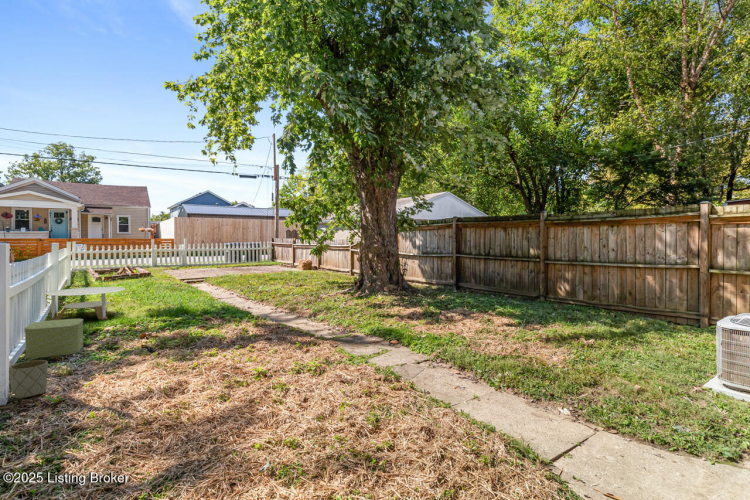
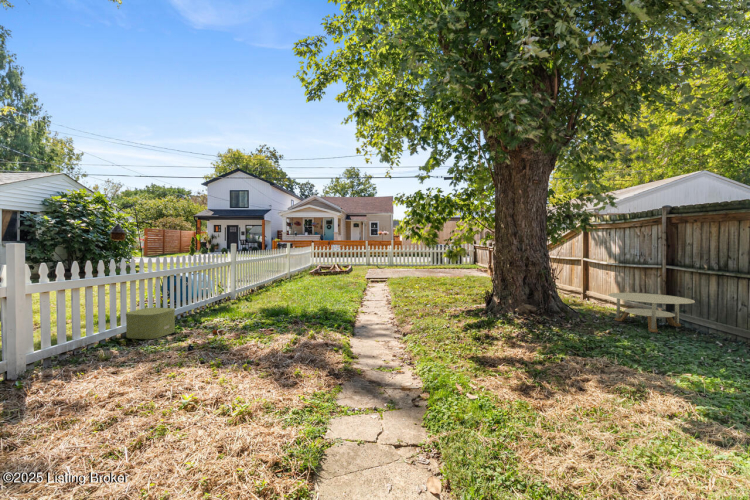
round table: present [46,287,125,320] -> present [609,293,695,332]
planter: present [9,360,48,399] -> none [29,344,62,376]

